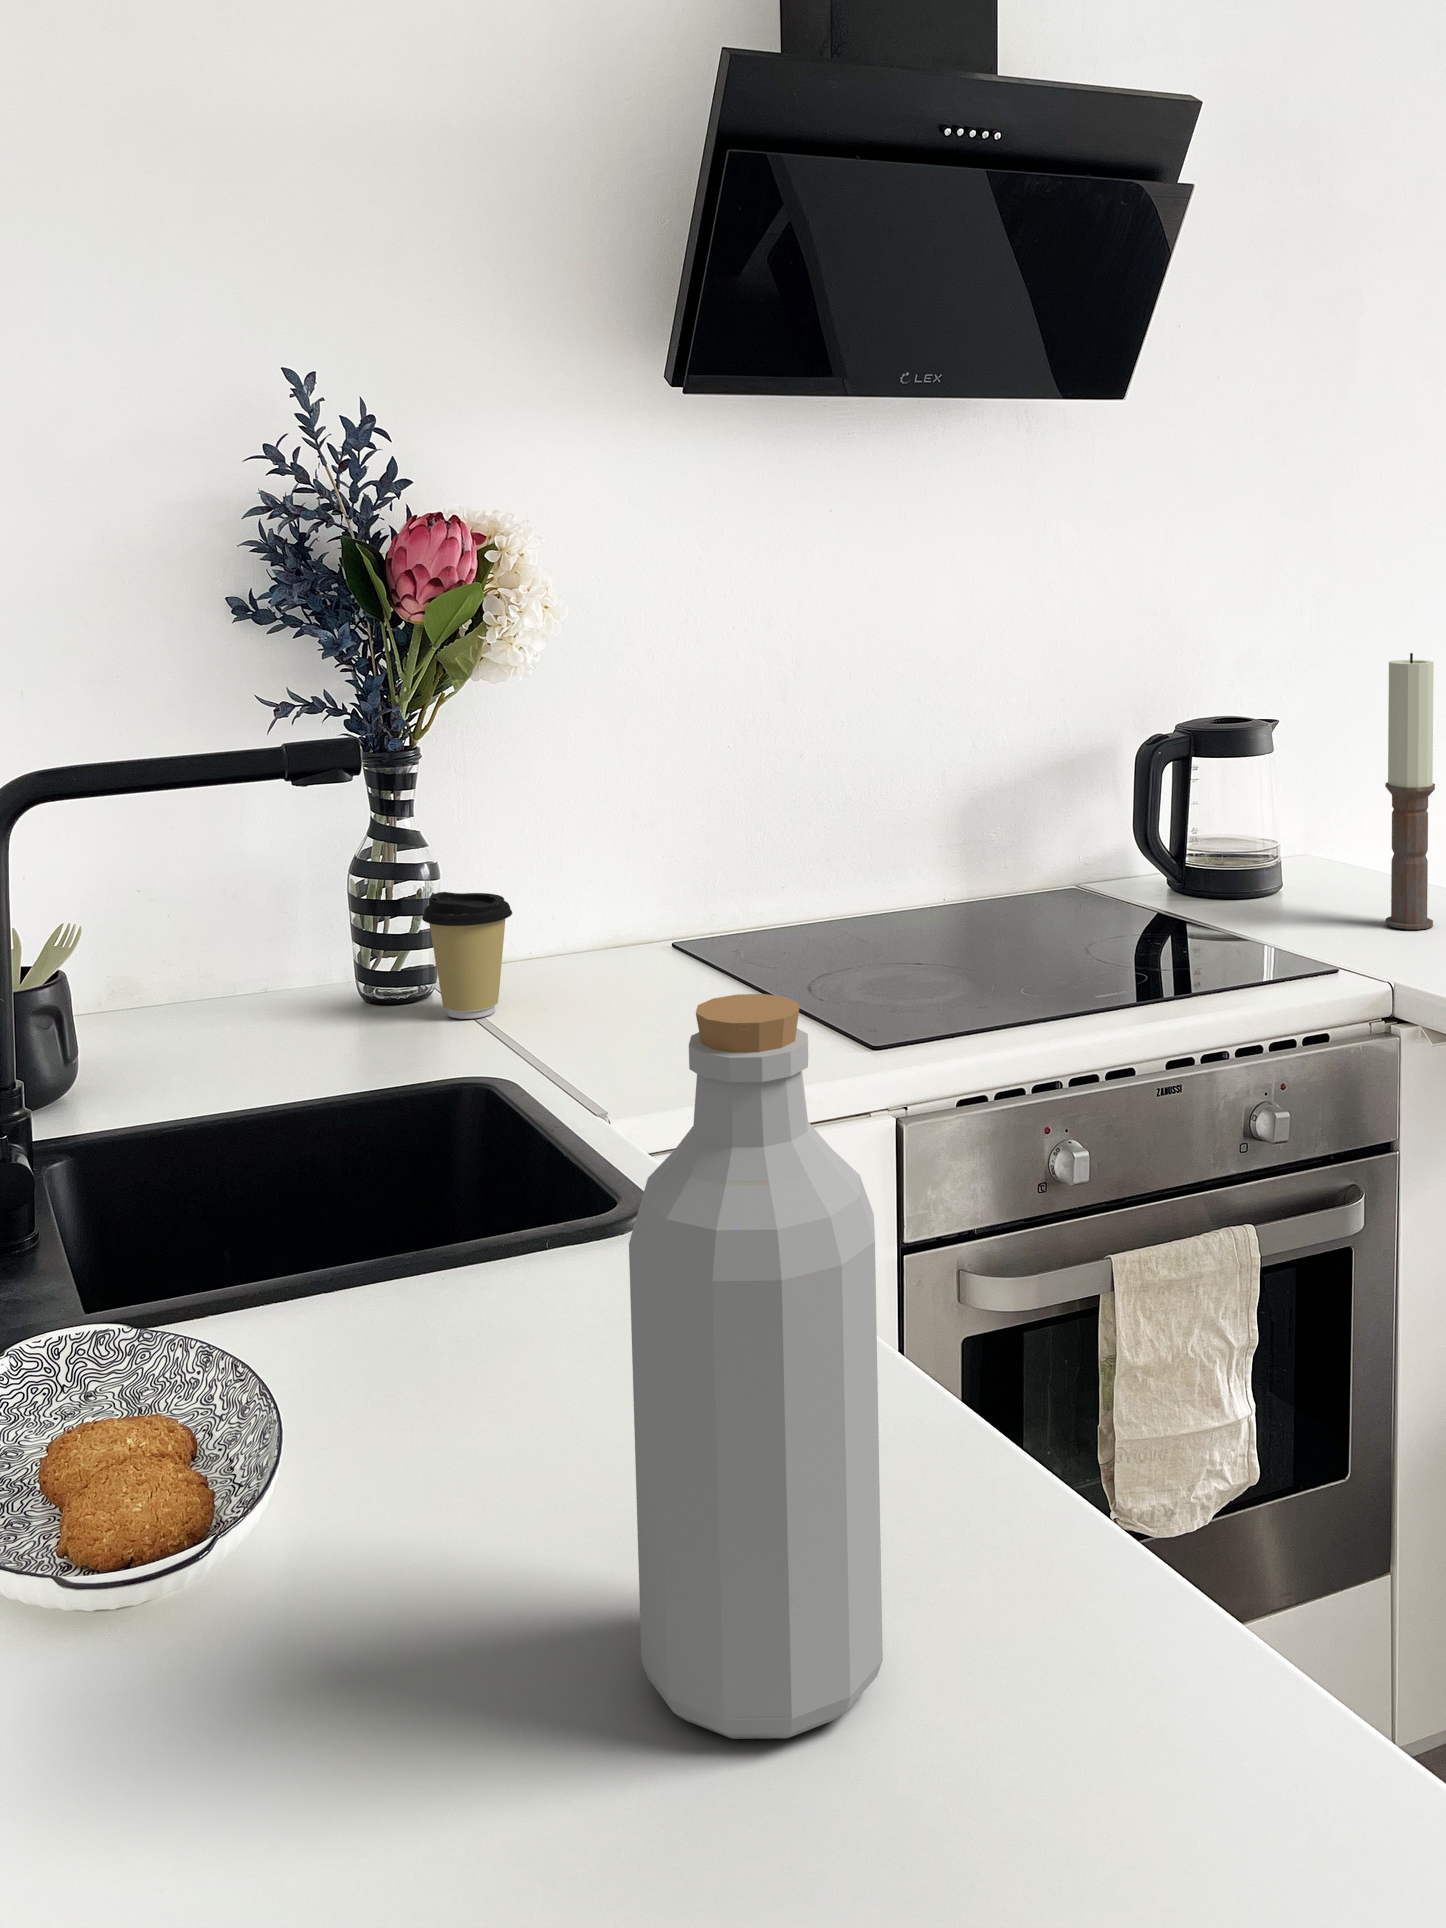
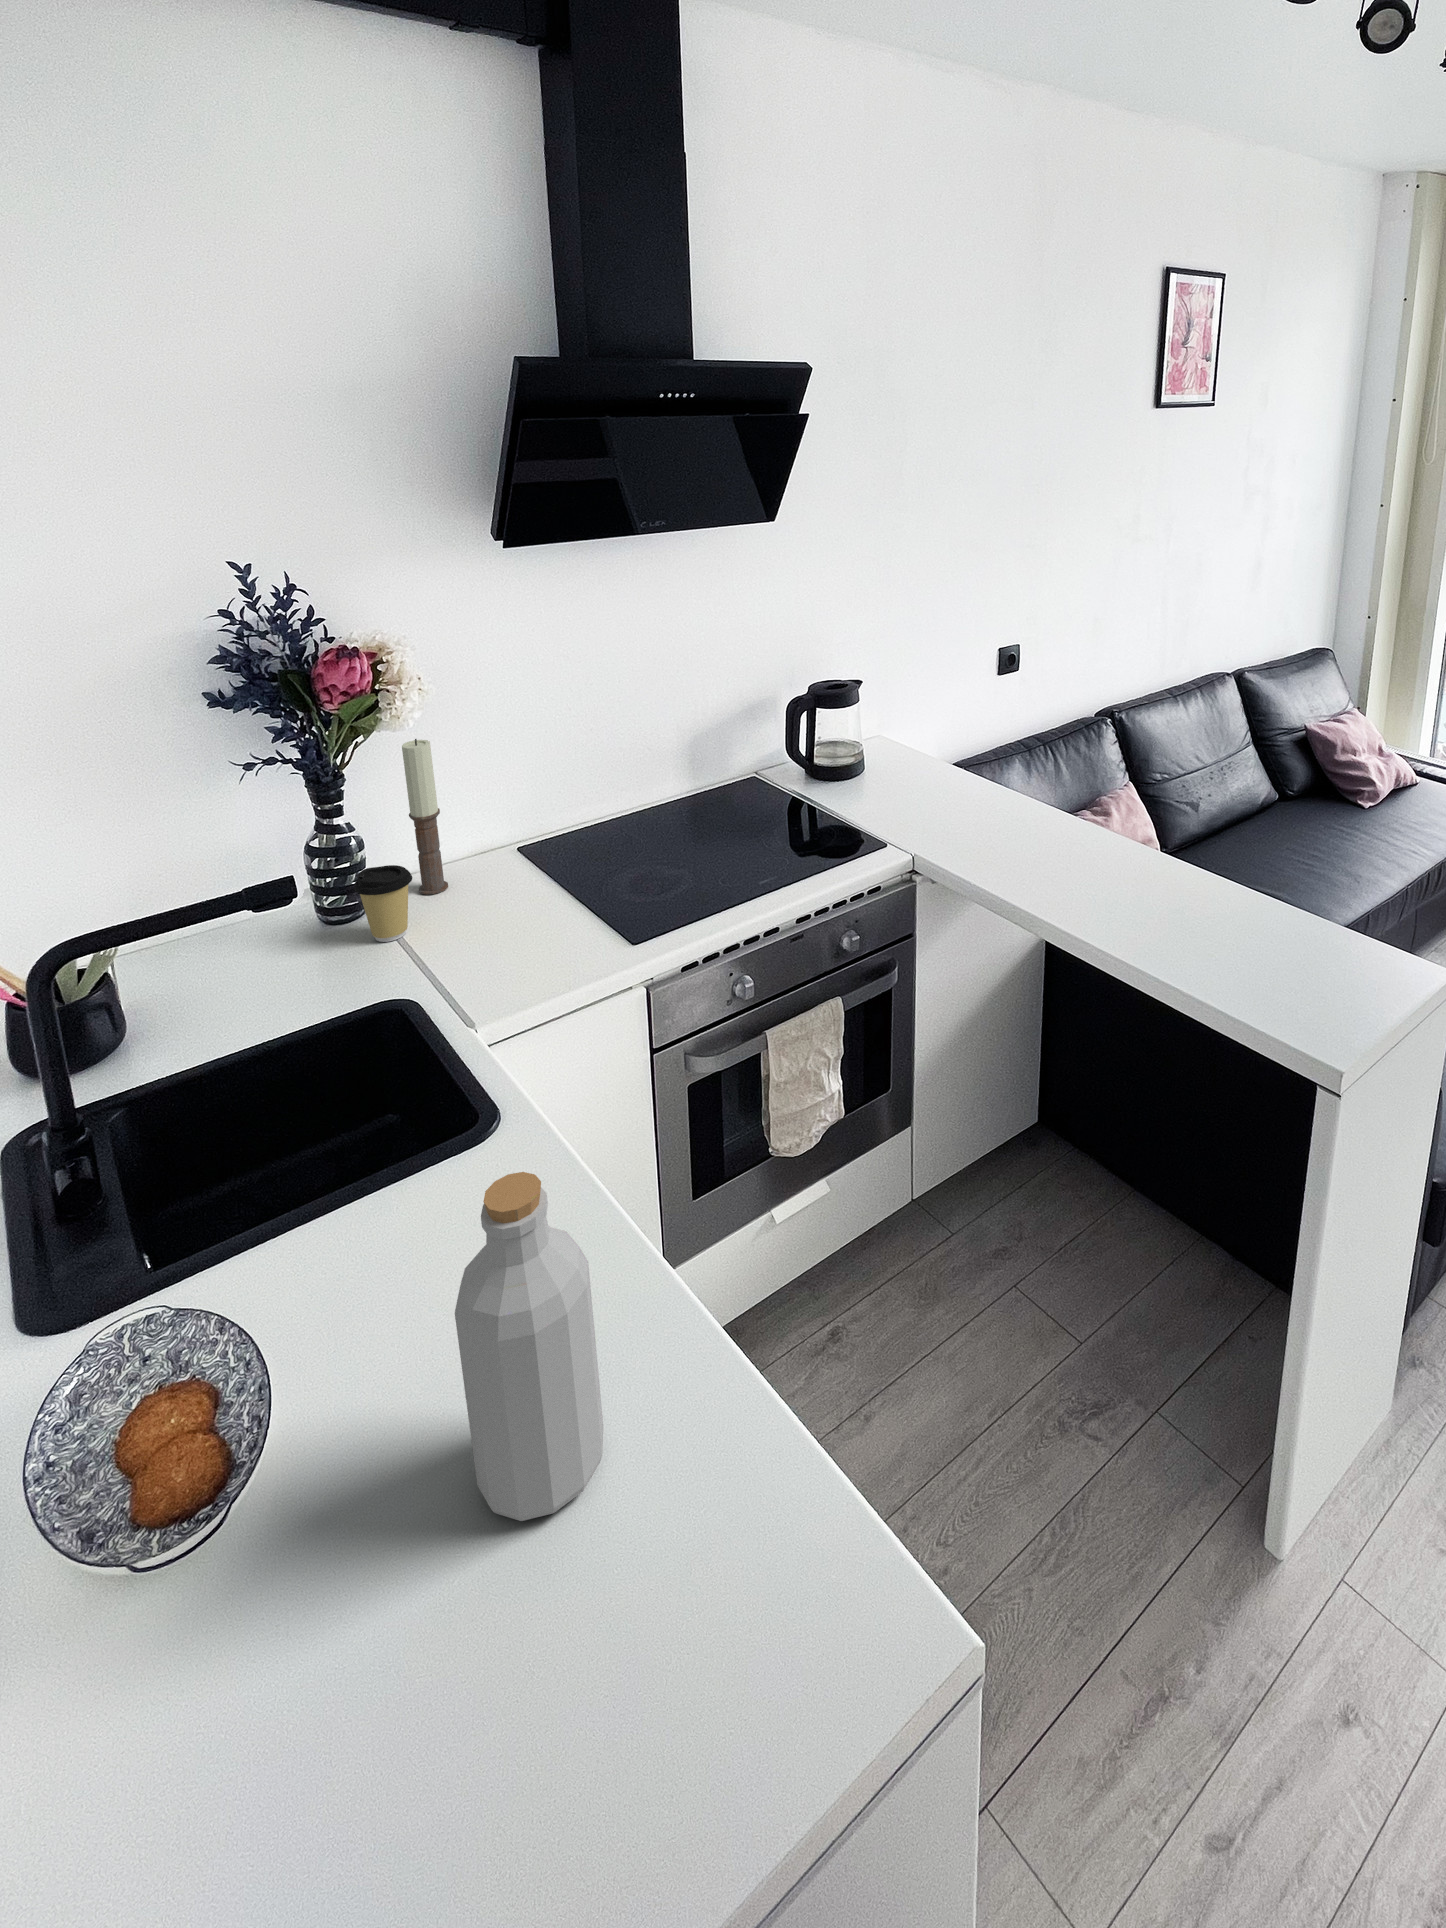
candle: present [1385,653,1435,929] -> present [402,739,448,895]

